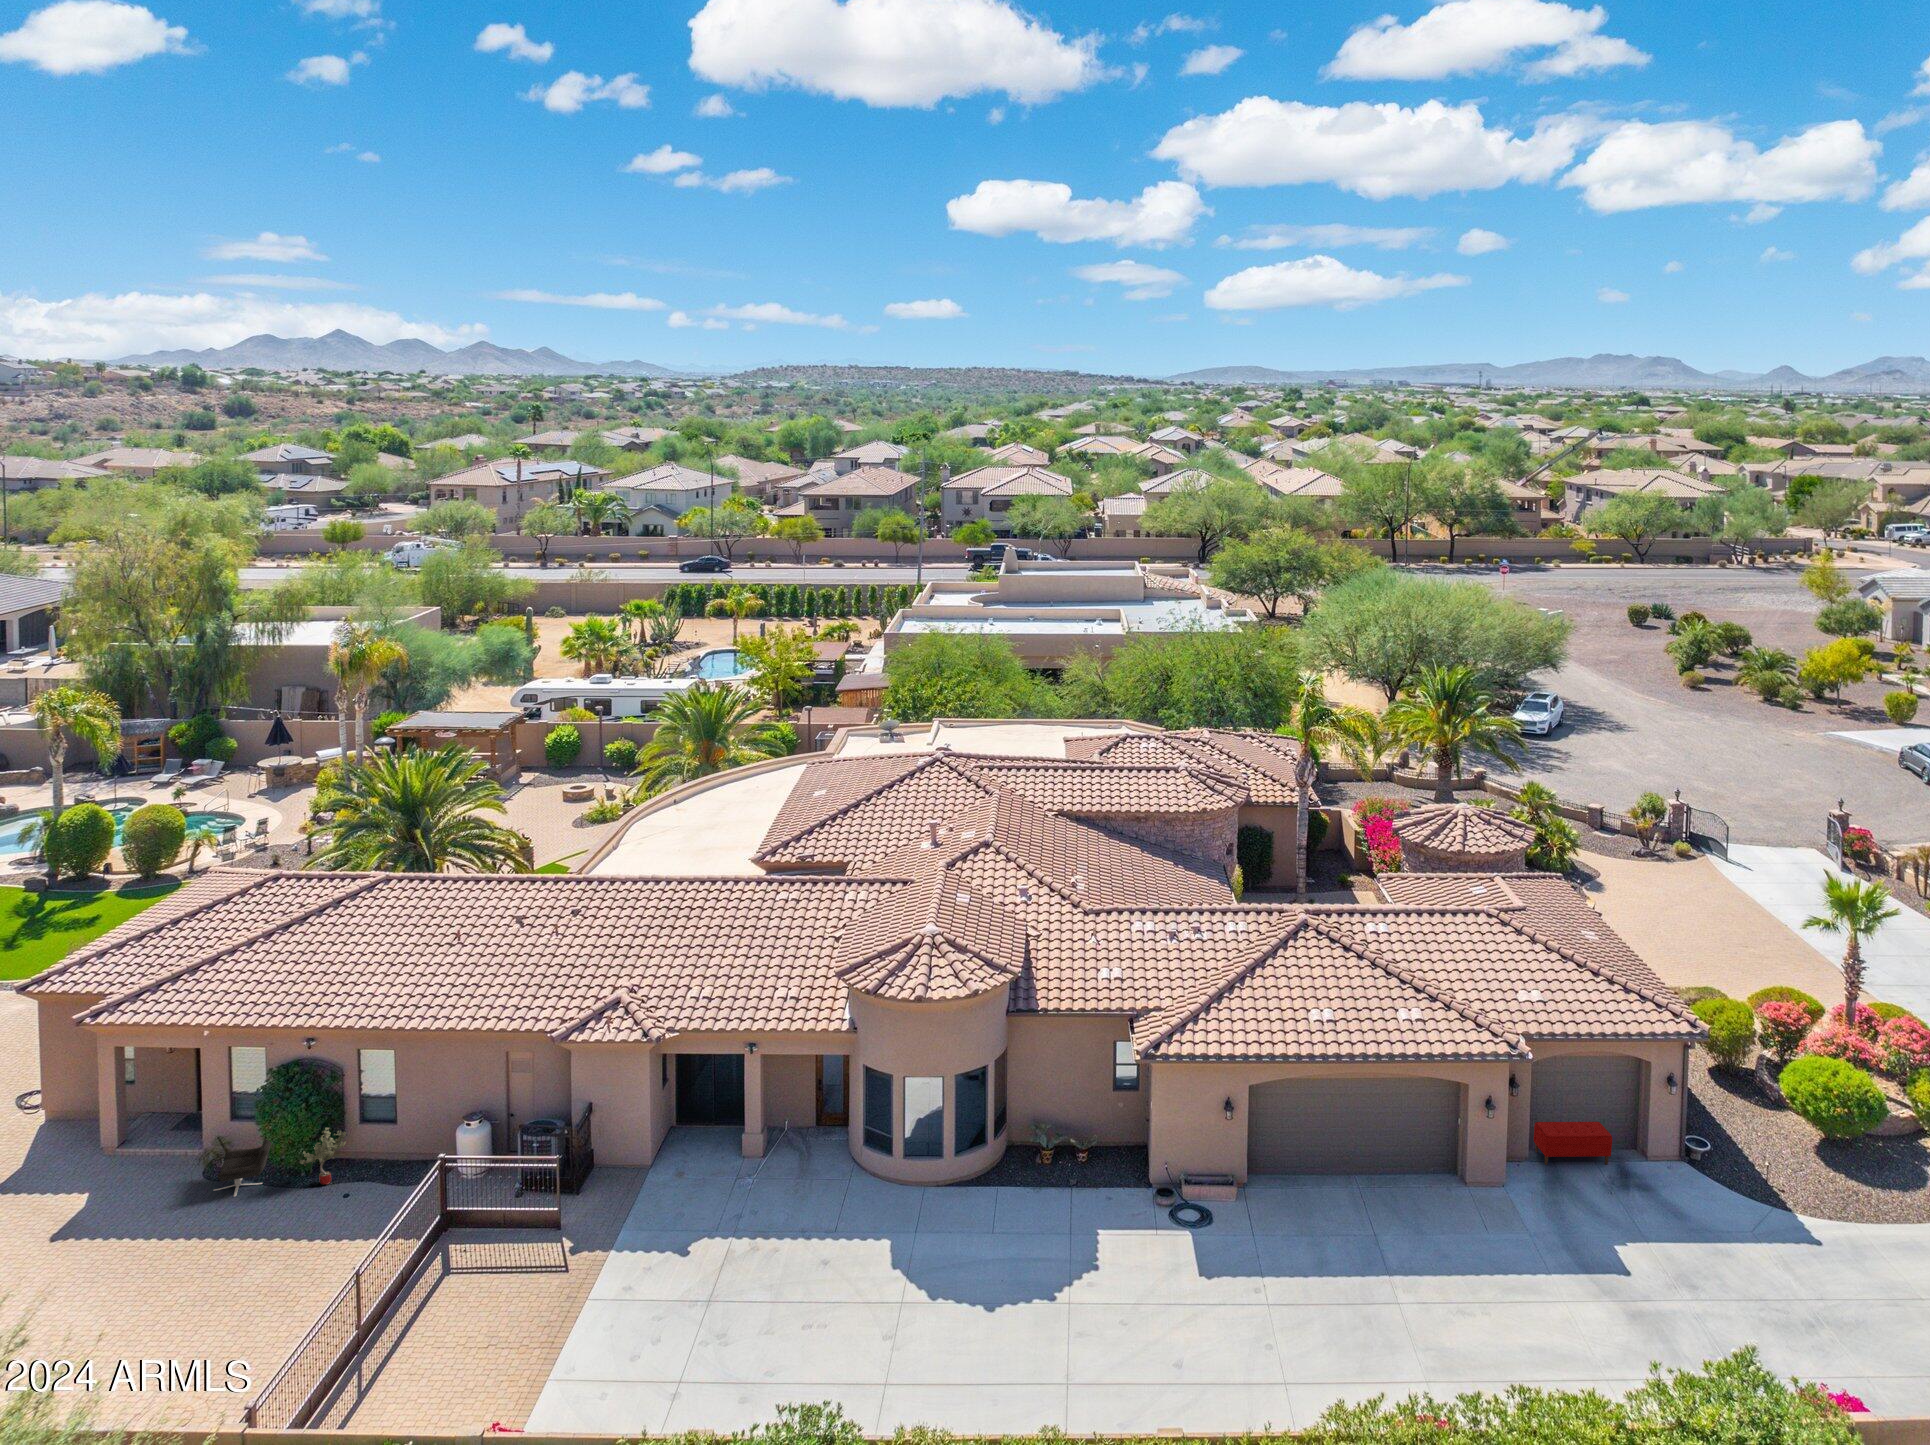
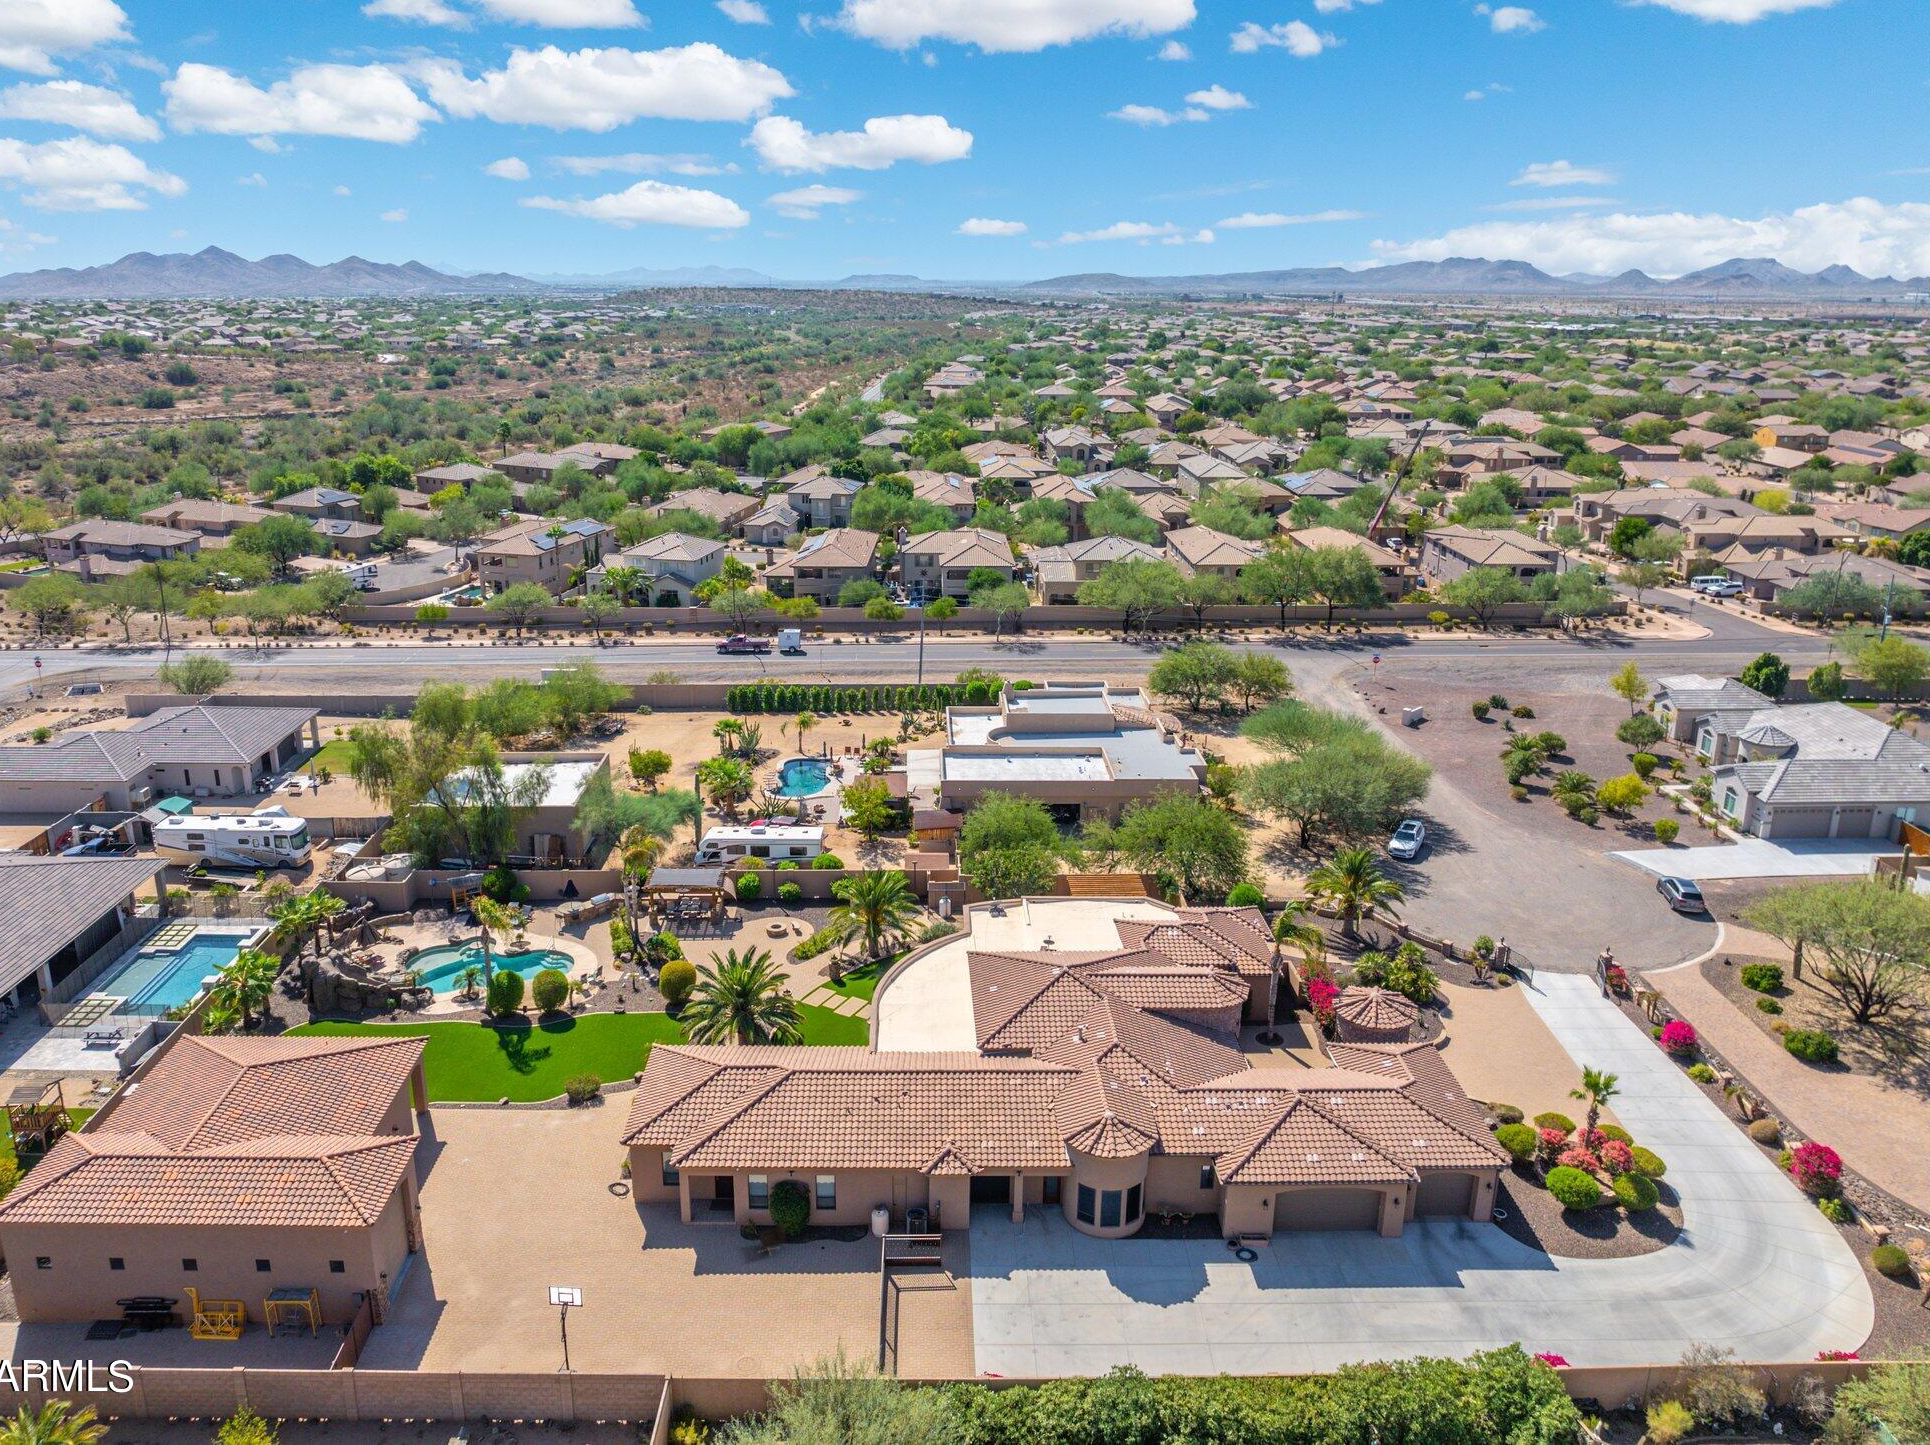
bench: present [1534,1122,1612,1165] -> none [1418,1206,1459,1230]
potted tree: present [300,1128,346,1185] -> none [801,1220,819,1249]

